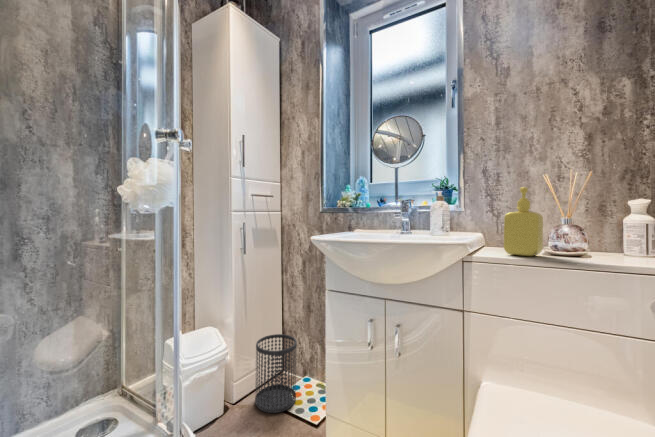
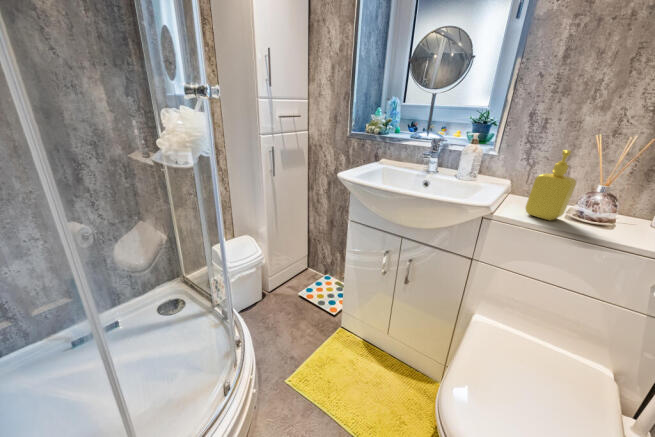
wastebasket: present [255,334,297,413] -> none [286,244,320,302]

